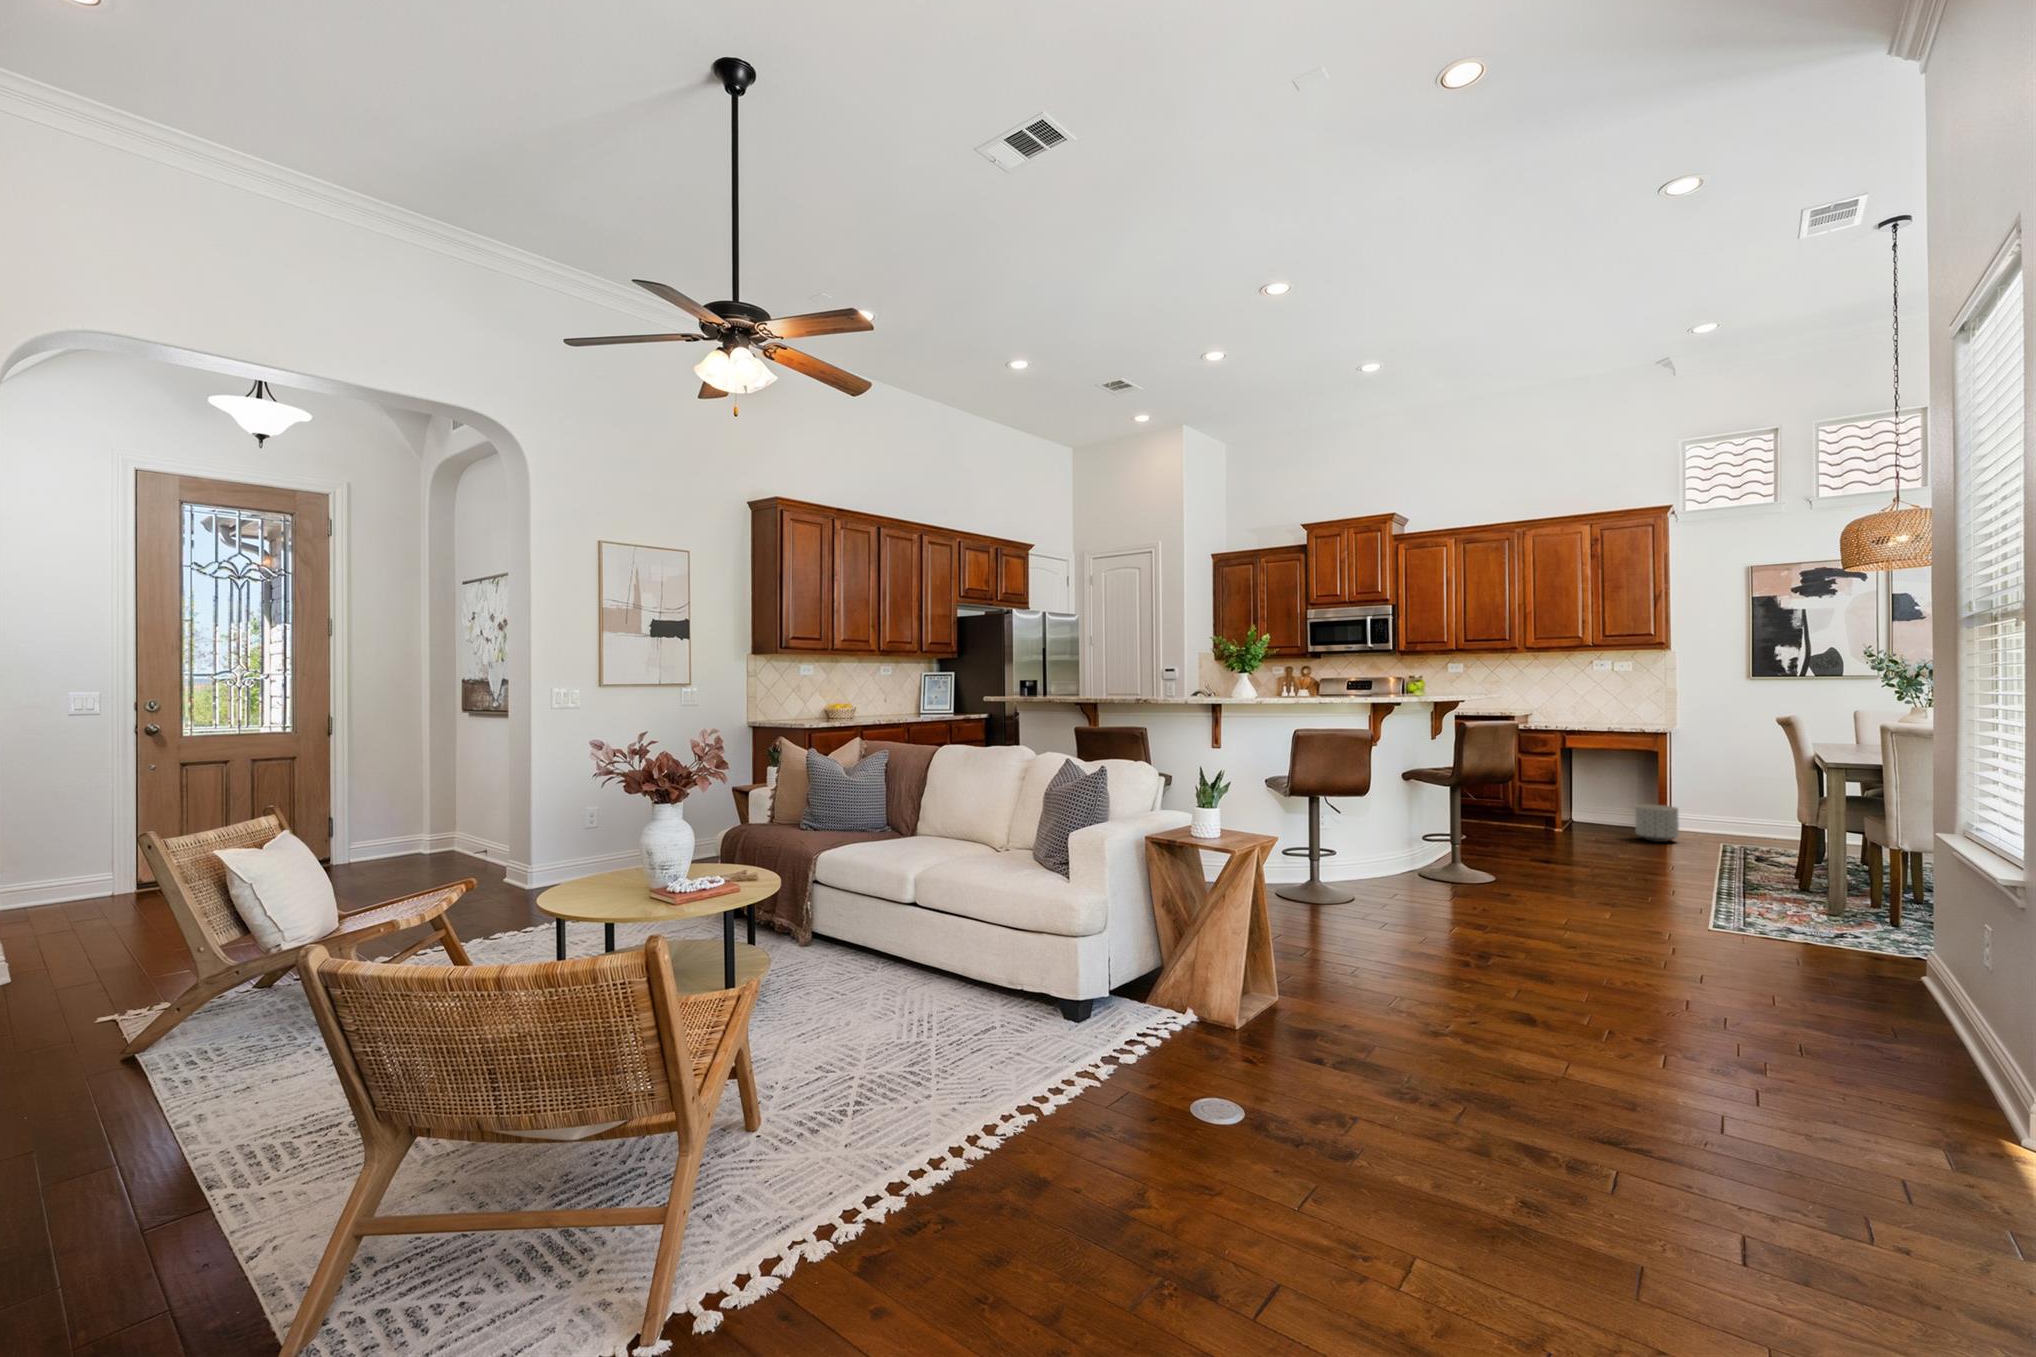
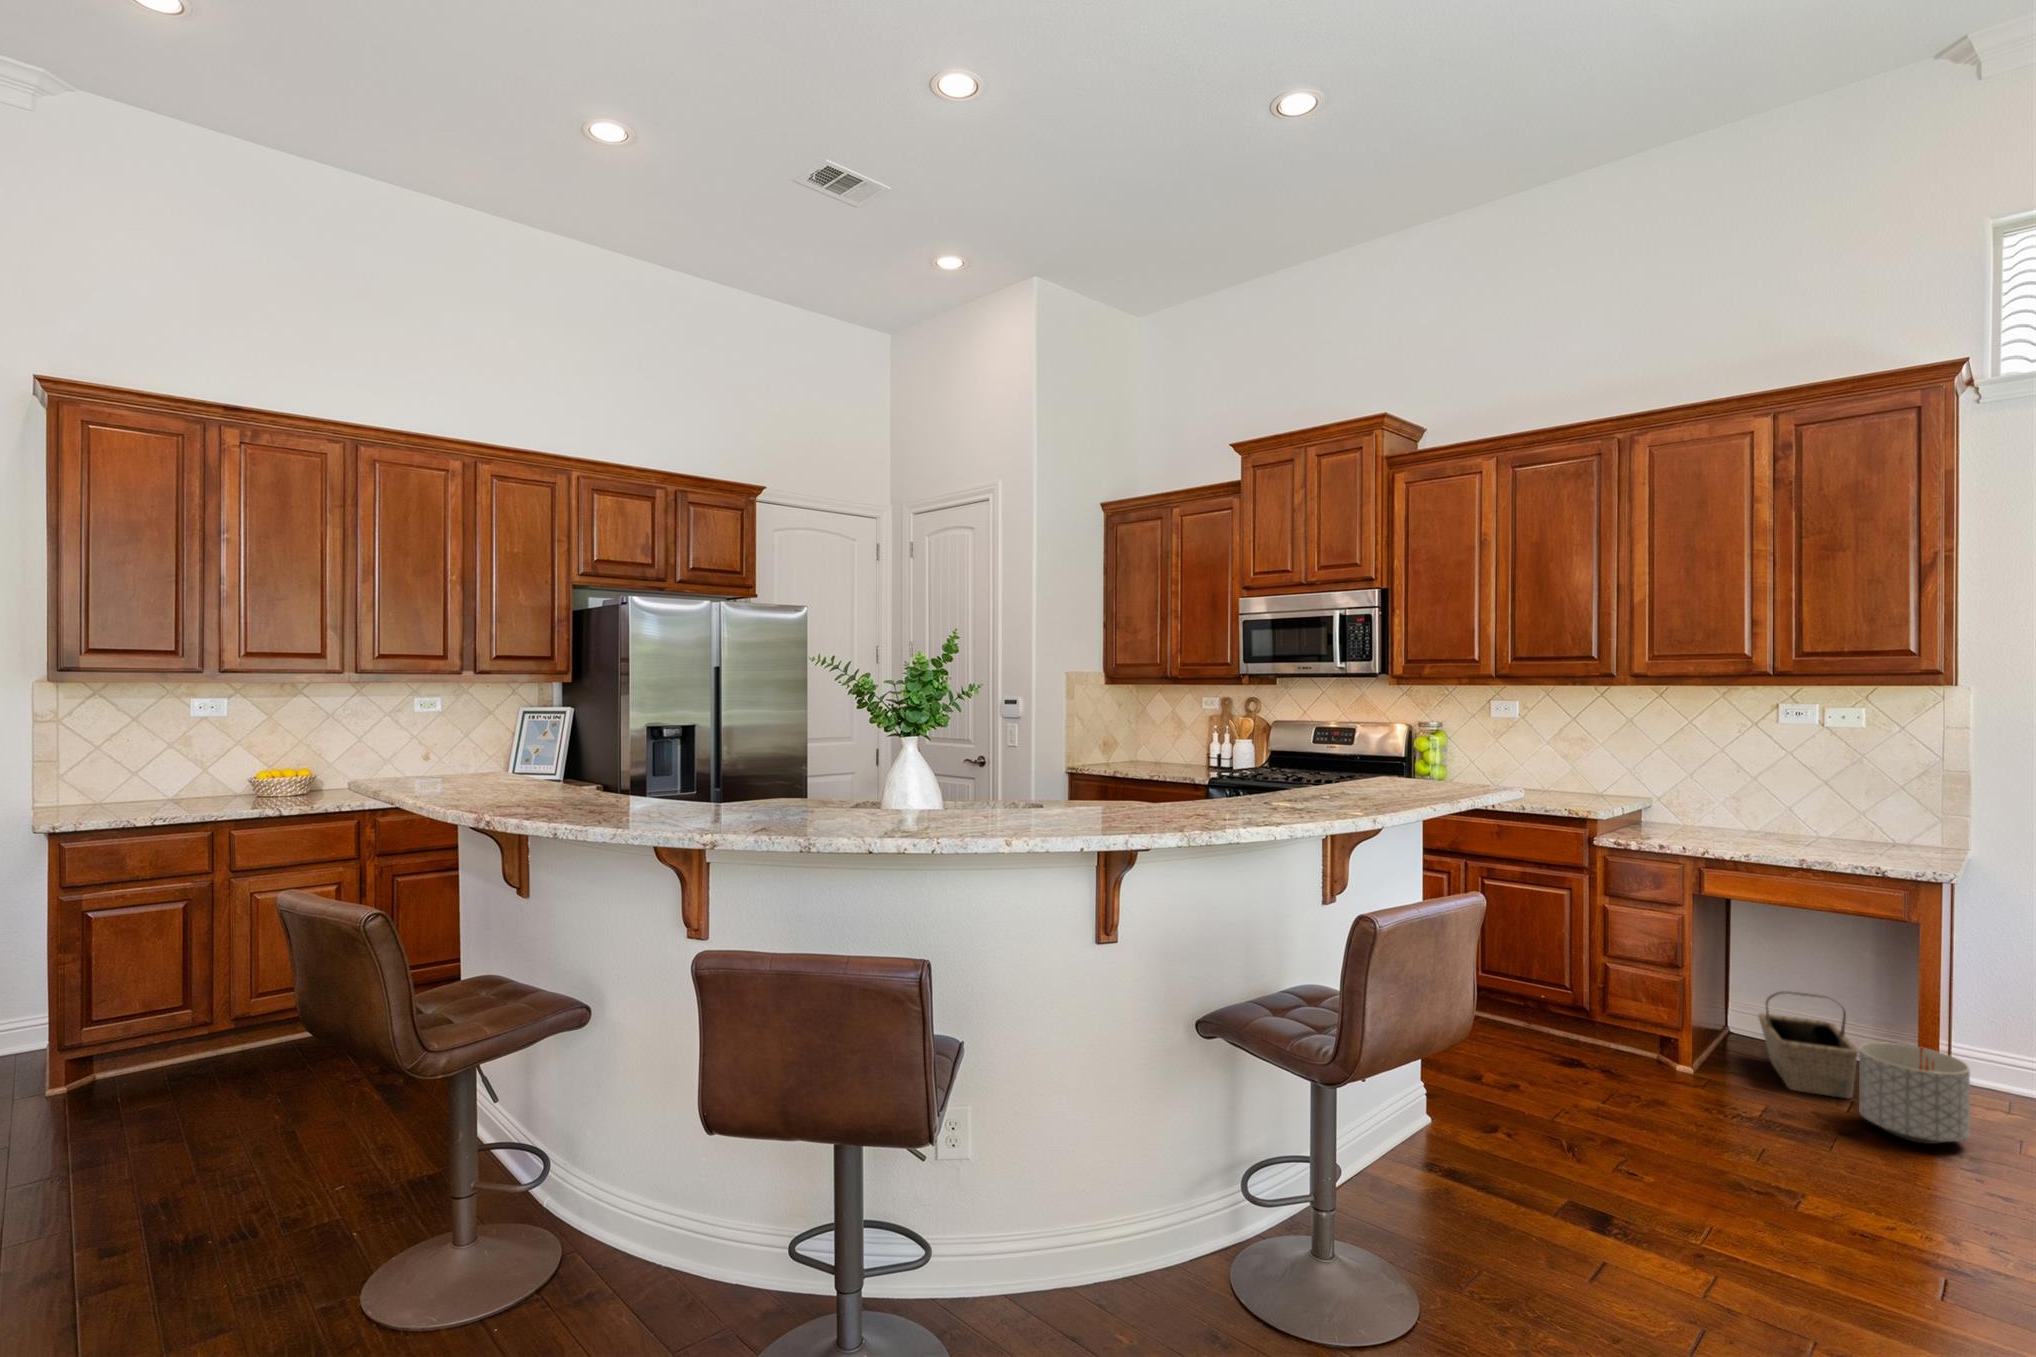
basket: none [1589,791,1634,834] -> present [1758,991,1859,1099]

